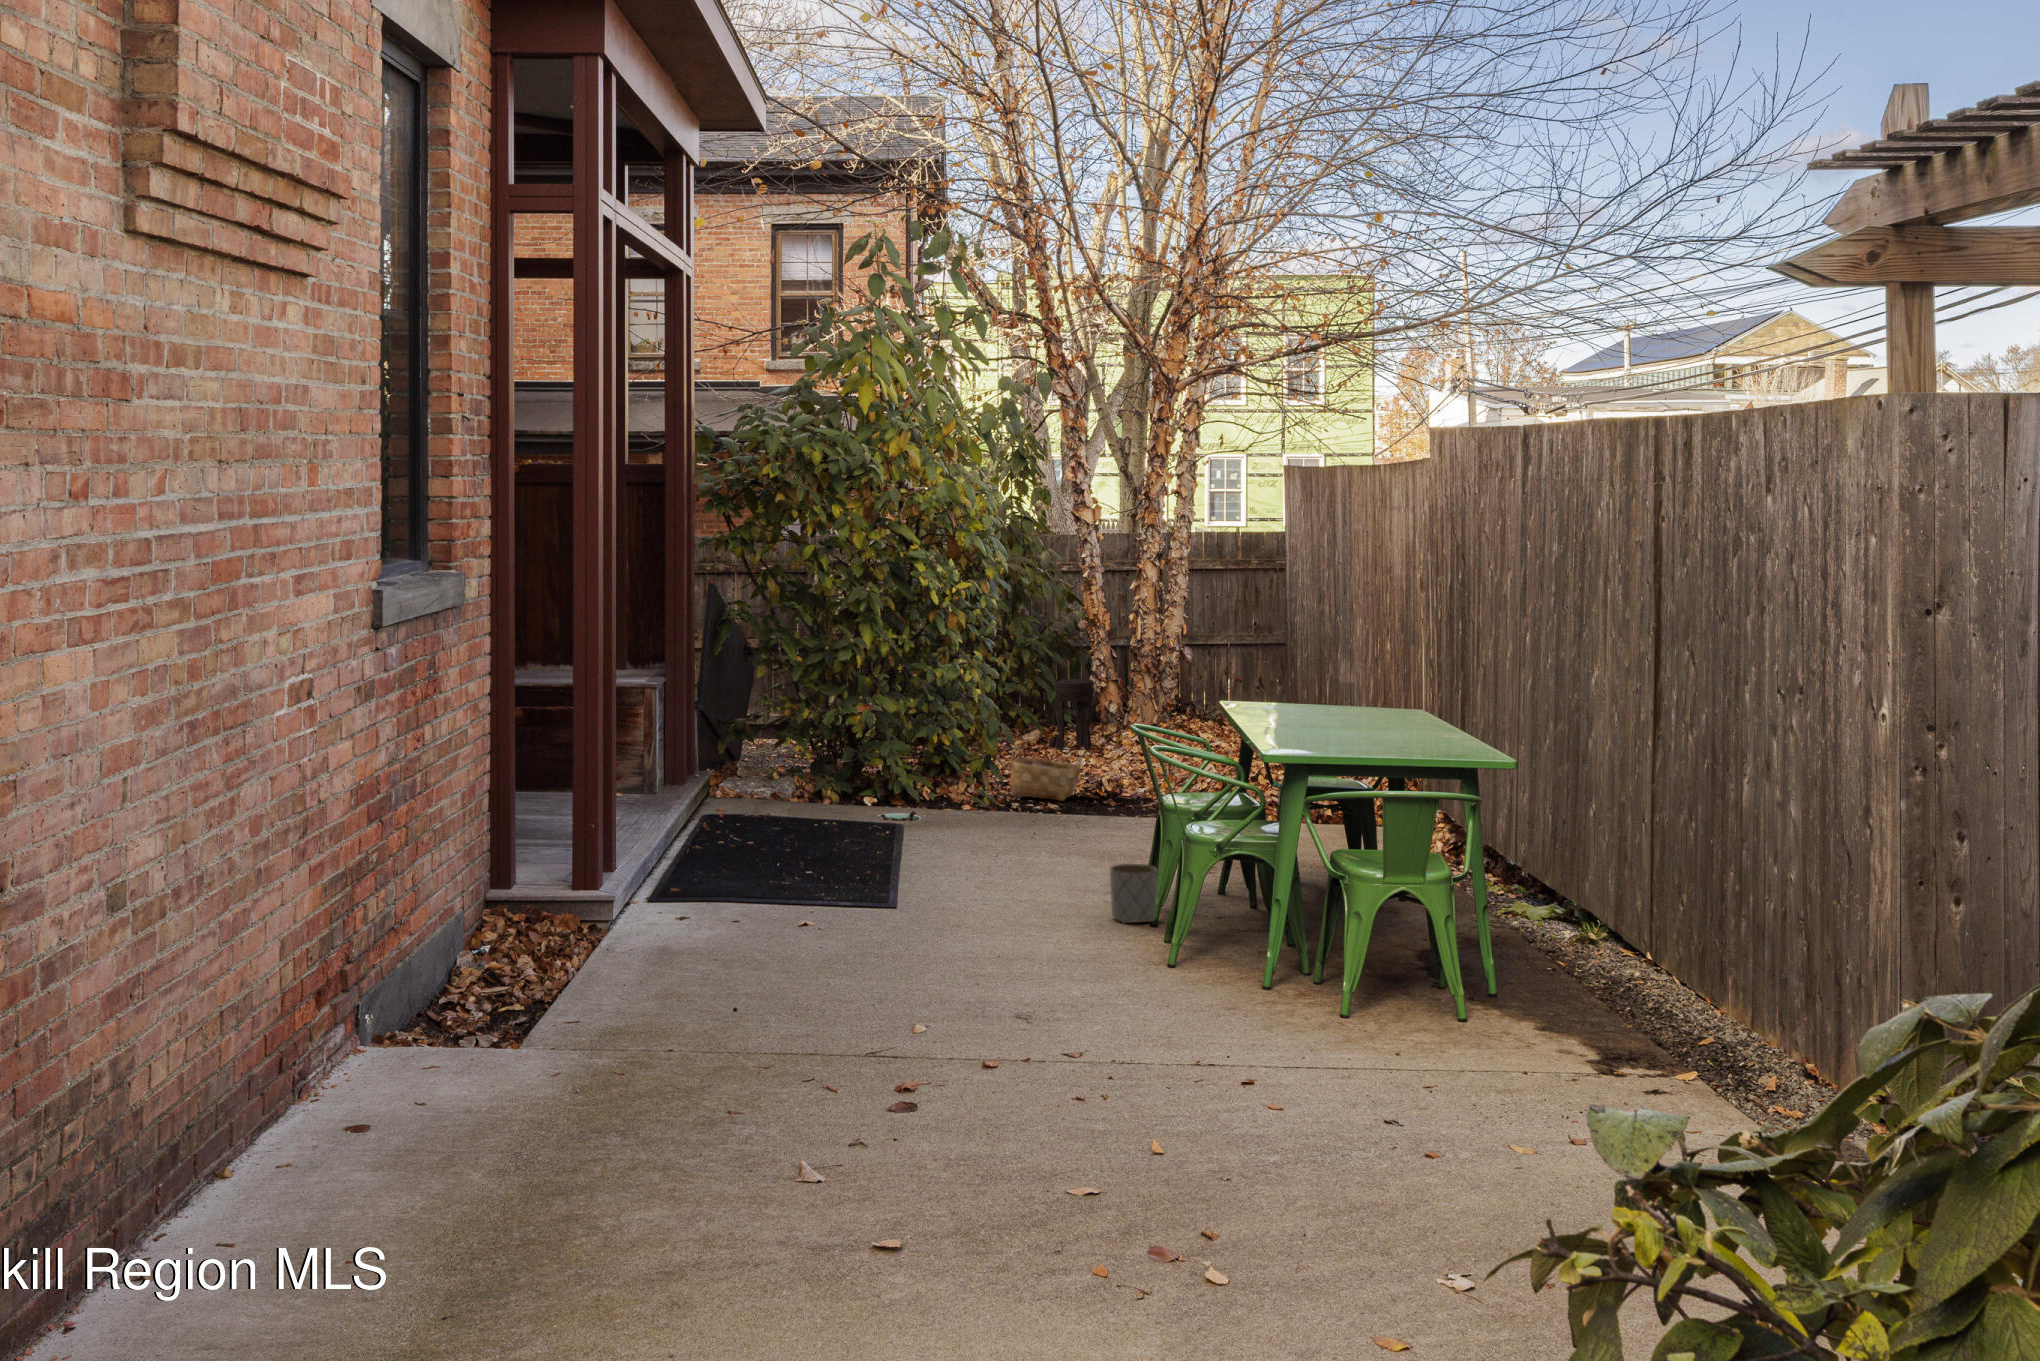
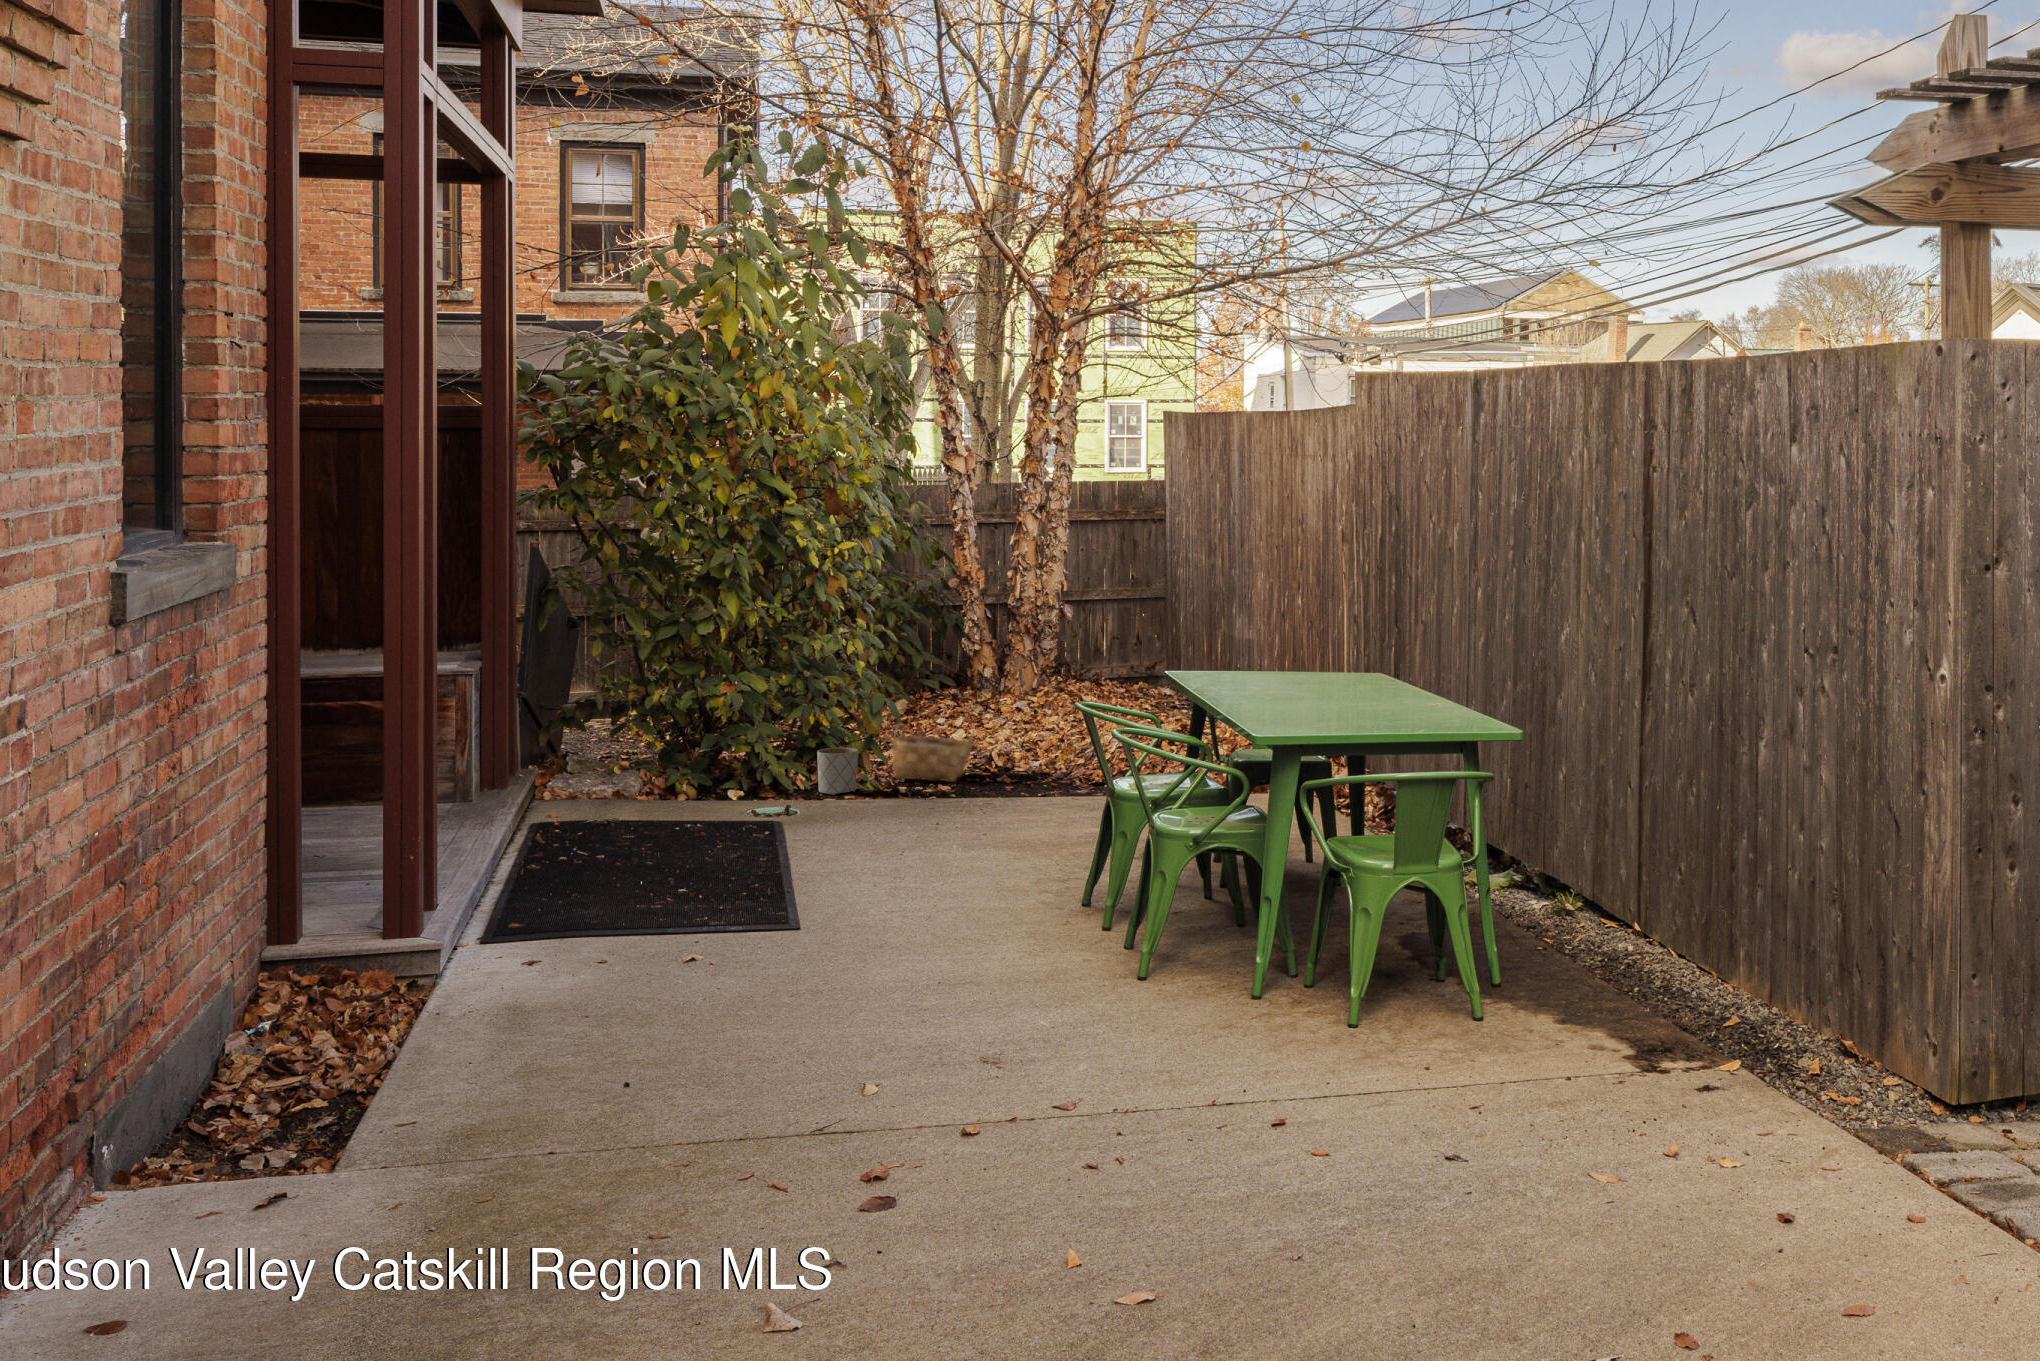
side table: present [1049,679,1094,750] -> none [917,644,970,722]
planter: present [1110,864,1158,923] -> present [817,748,859,795]

